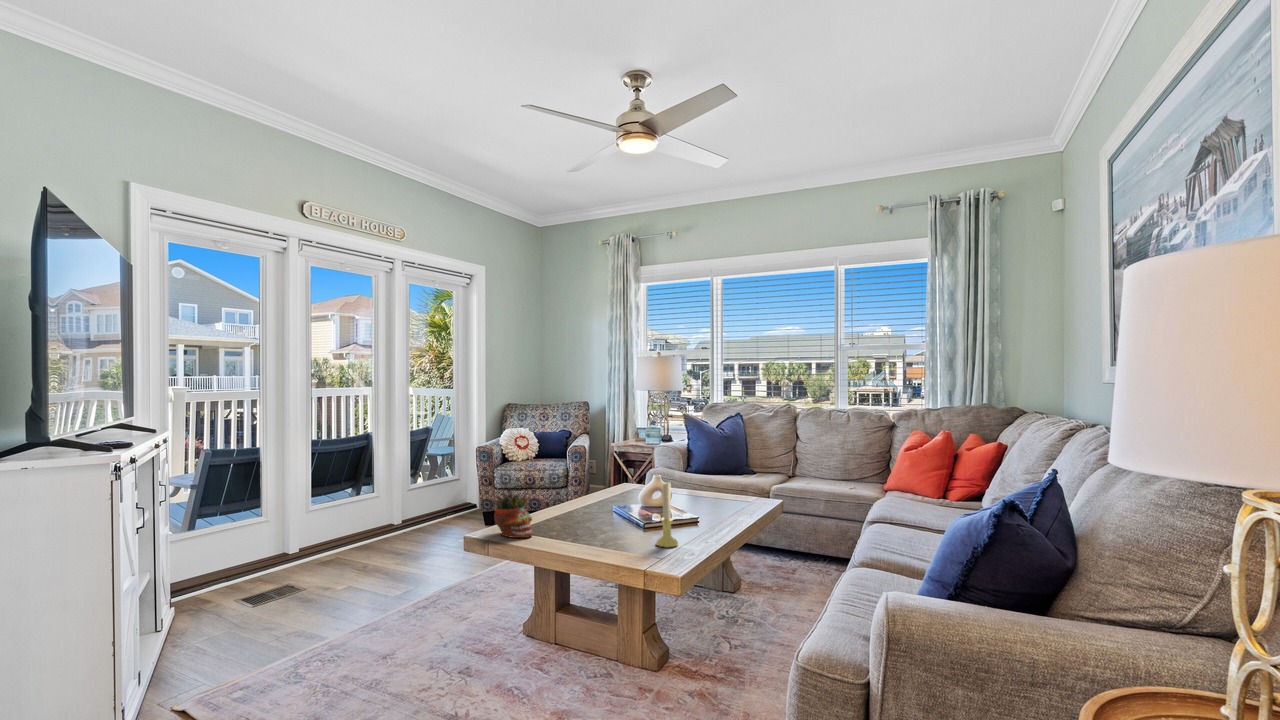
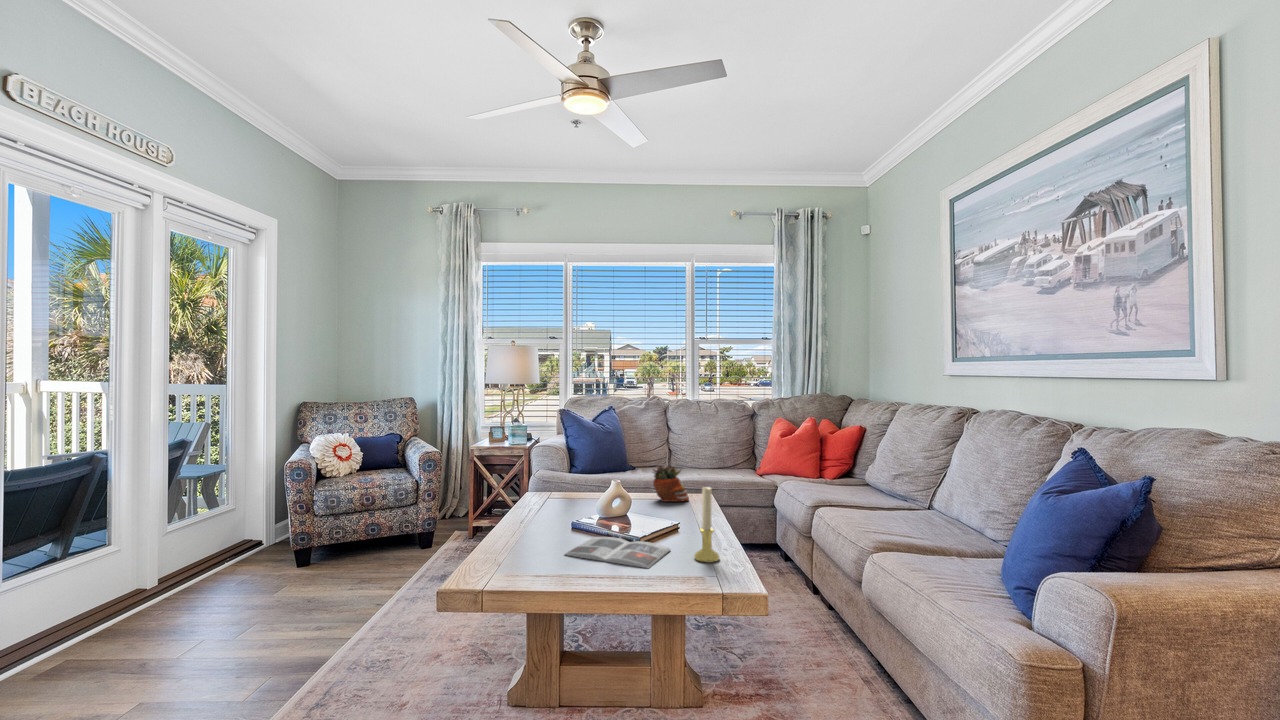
succulent planter: present [494,491,532,538] -> present [653,465,689,502]
magazine: none [568,519,650,544] -> present [565,537,670,568]

